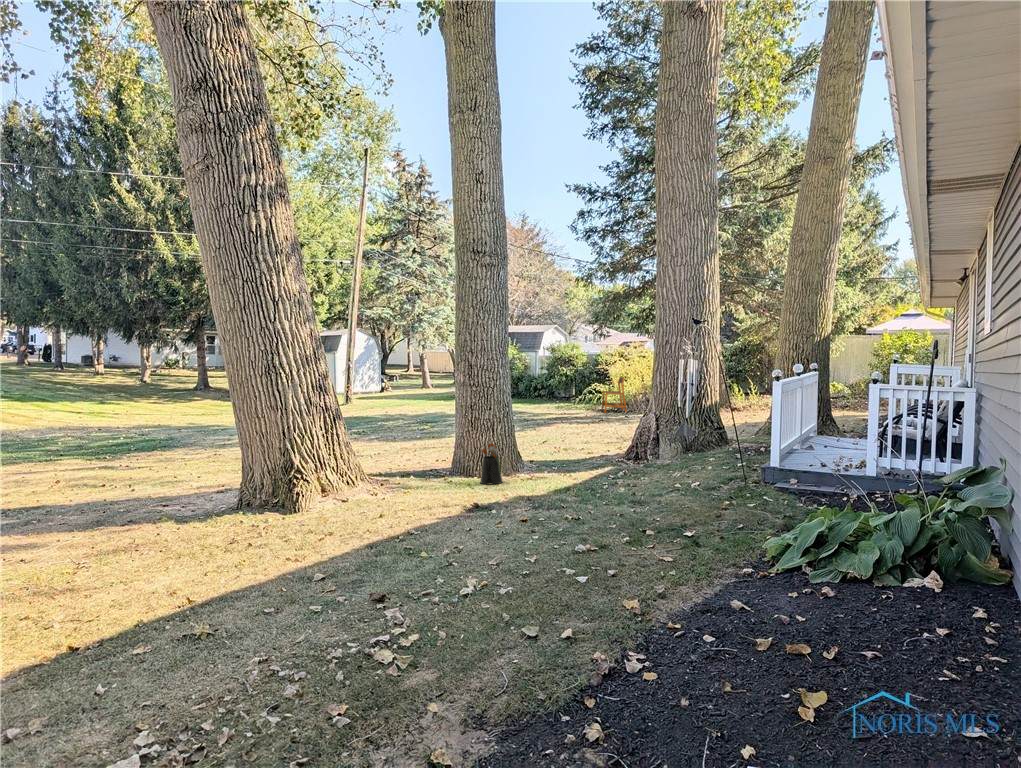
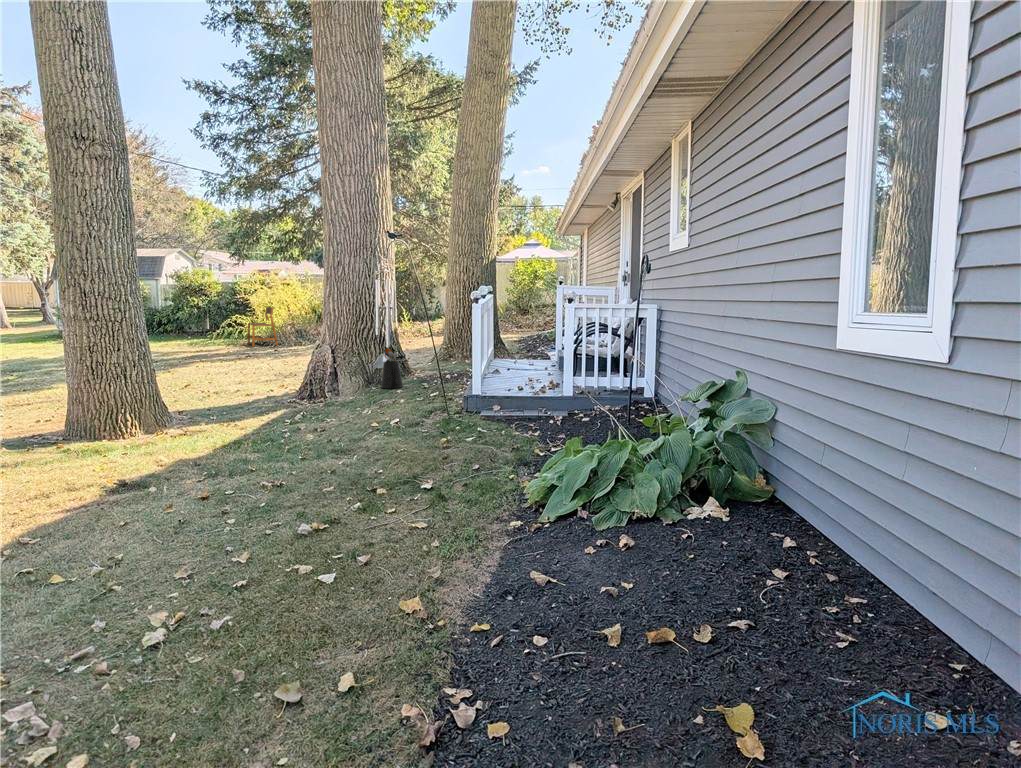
watering can: present [480,443,503,484] -> present [381,349,403,388]

